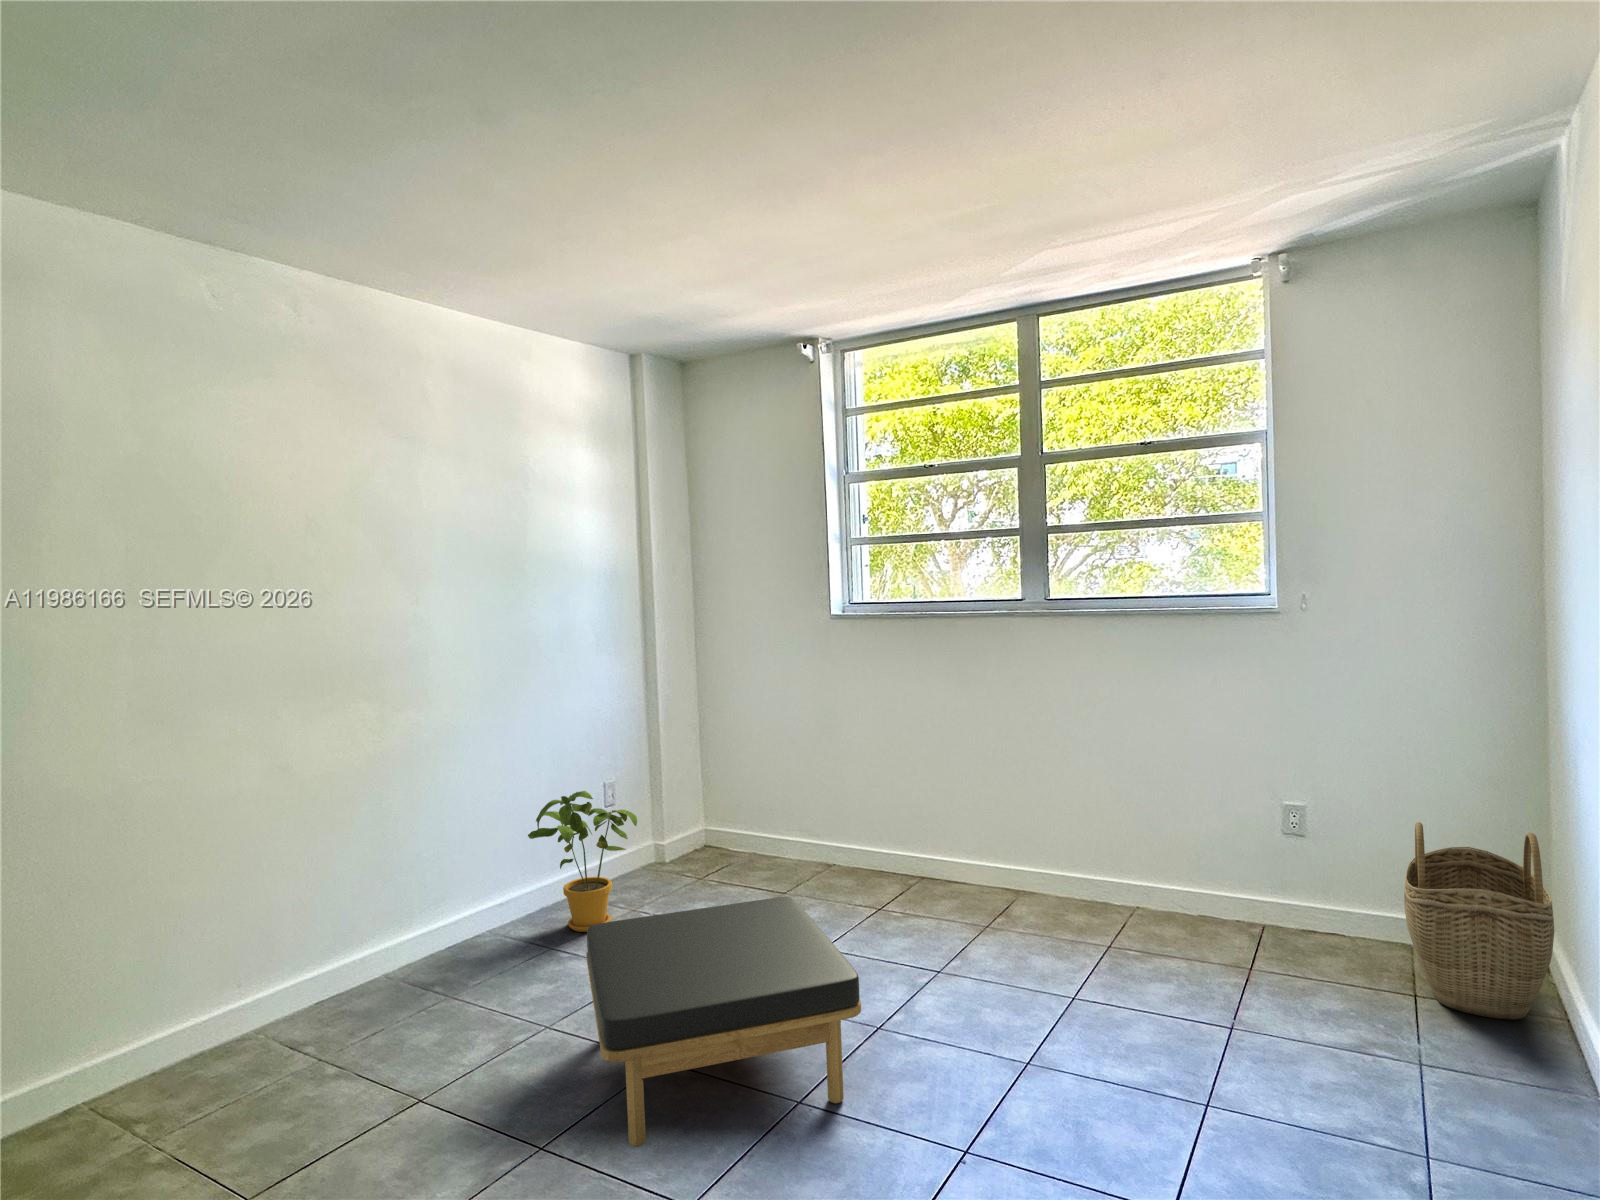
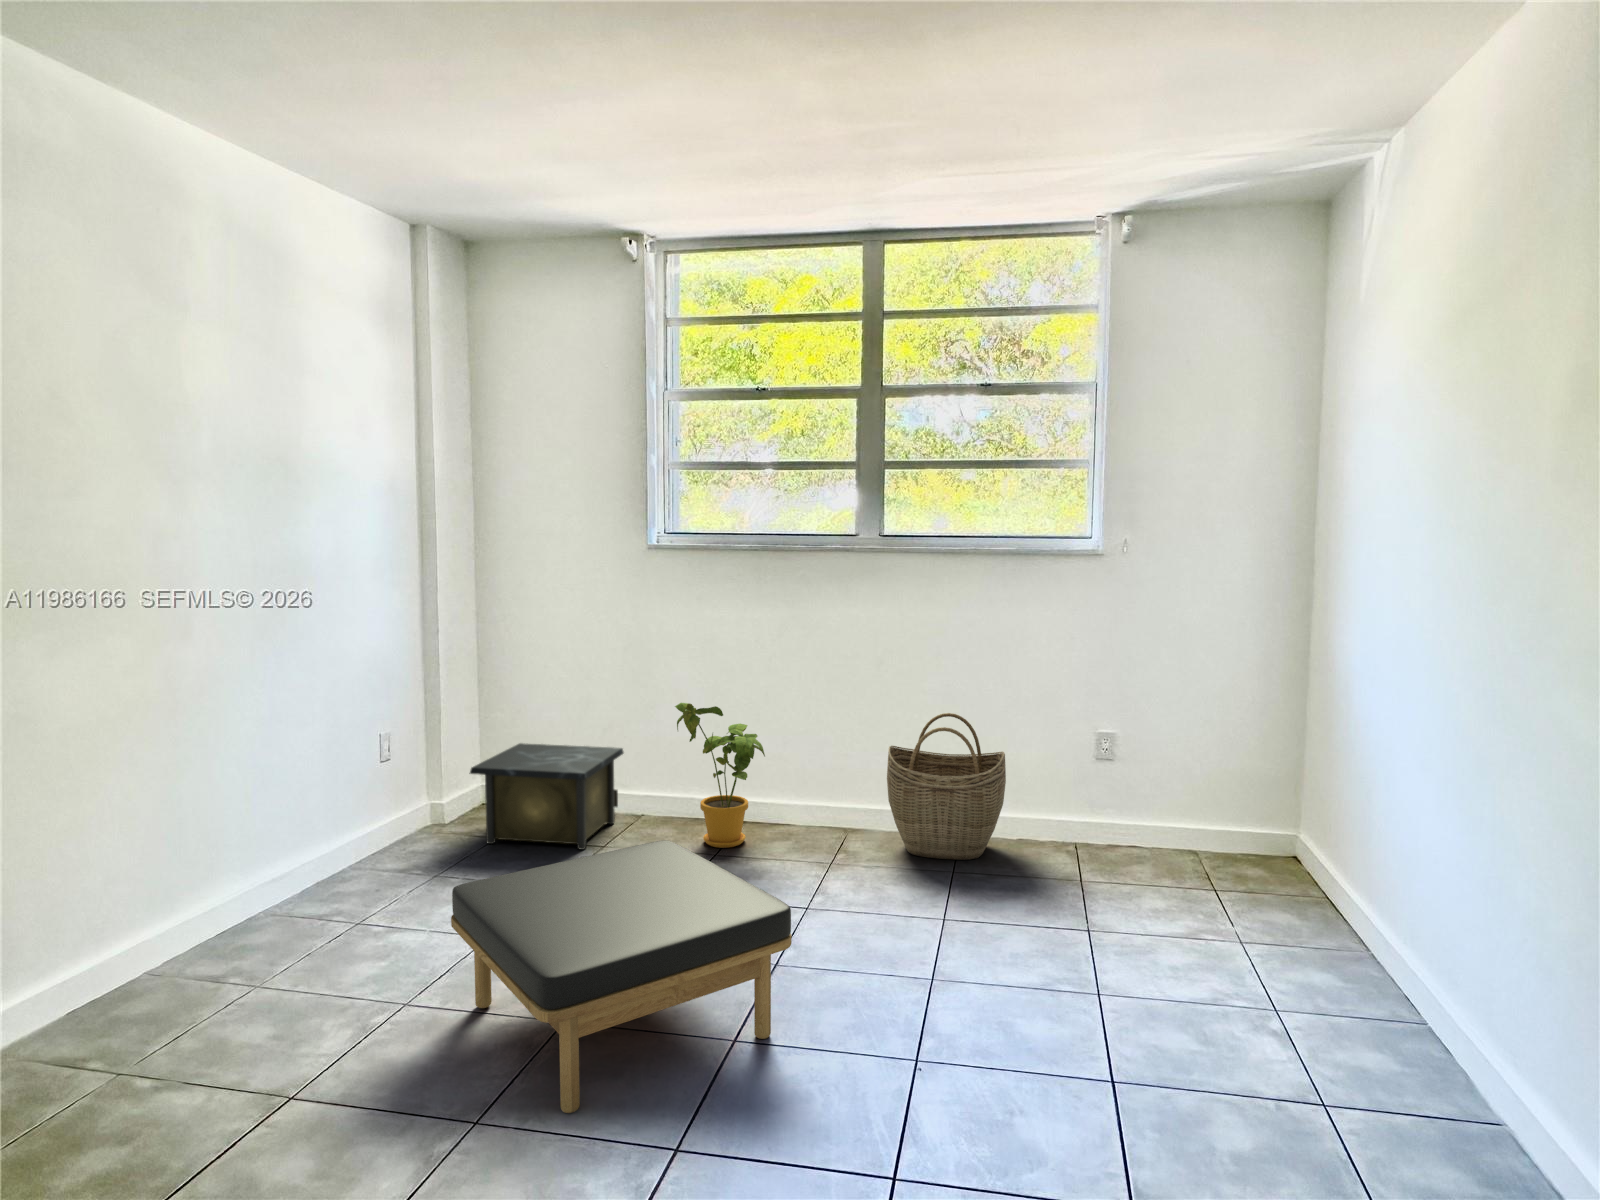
house plant: present [528,791,637,932] -> present [675,703,765,848]
nightstand: none [673,794,812,895] -> present [470,743,624,850]
woven basket: present [1404,822,1555,1020] -> present [887,713,1006,860]

